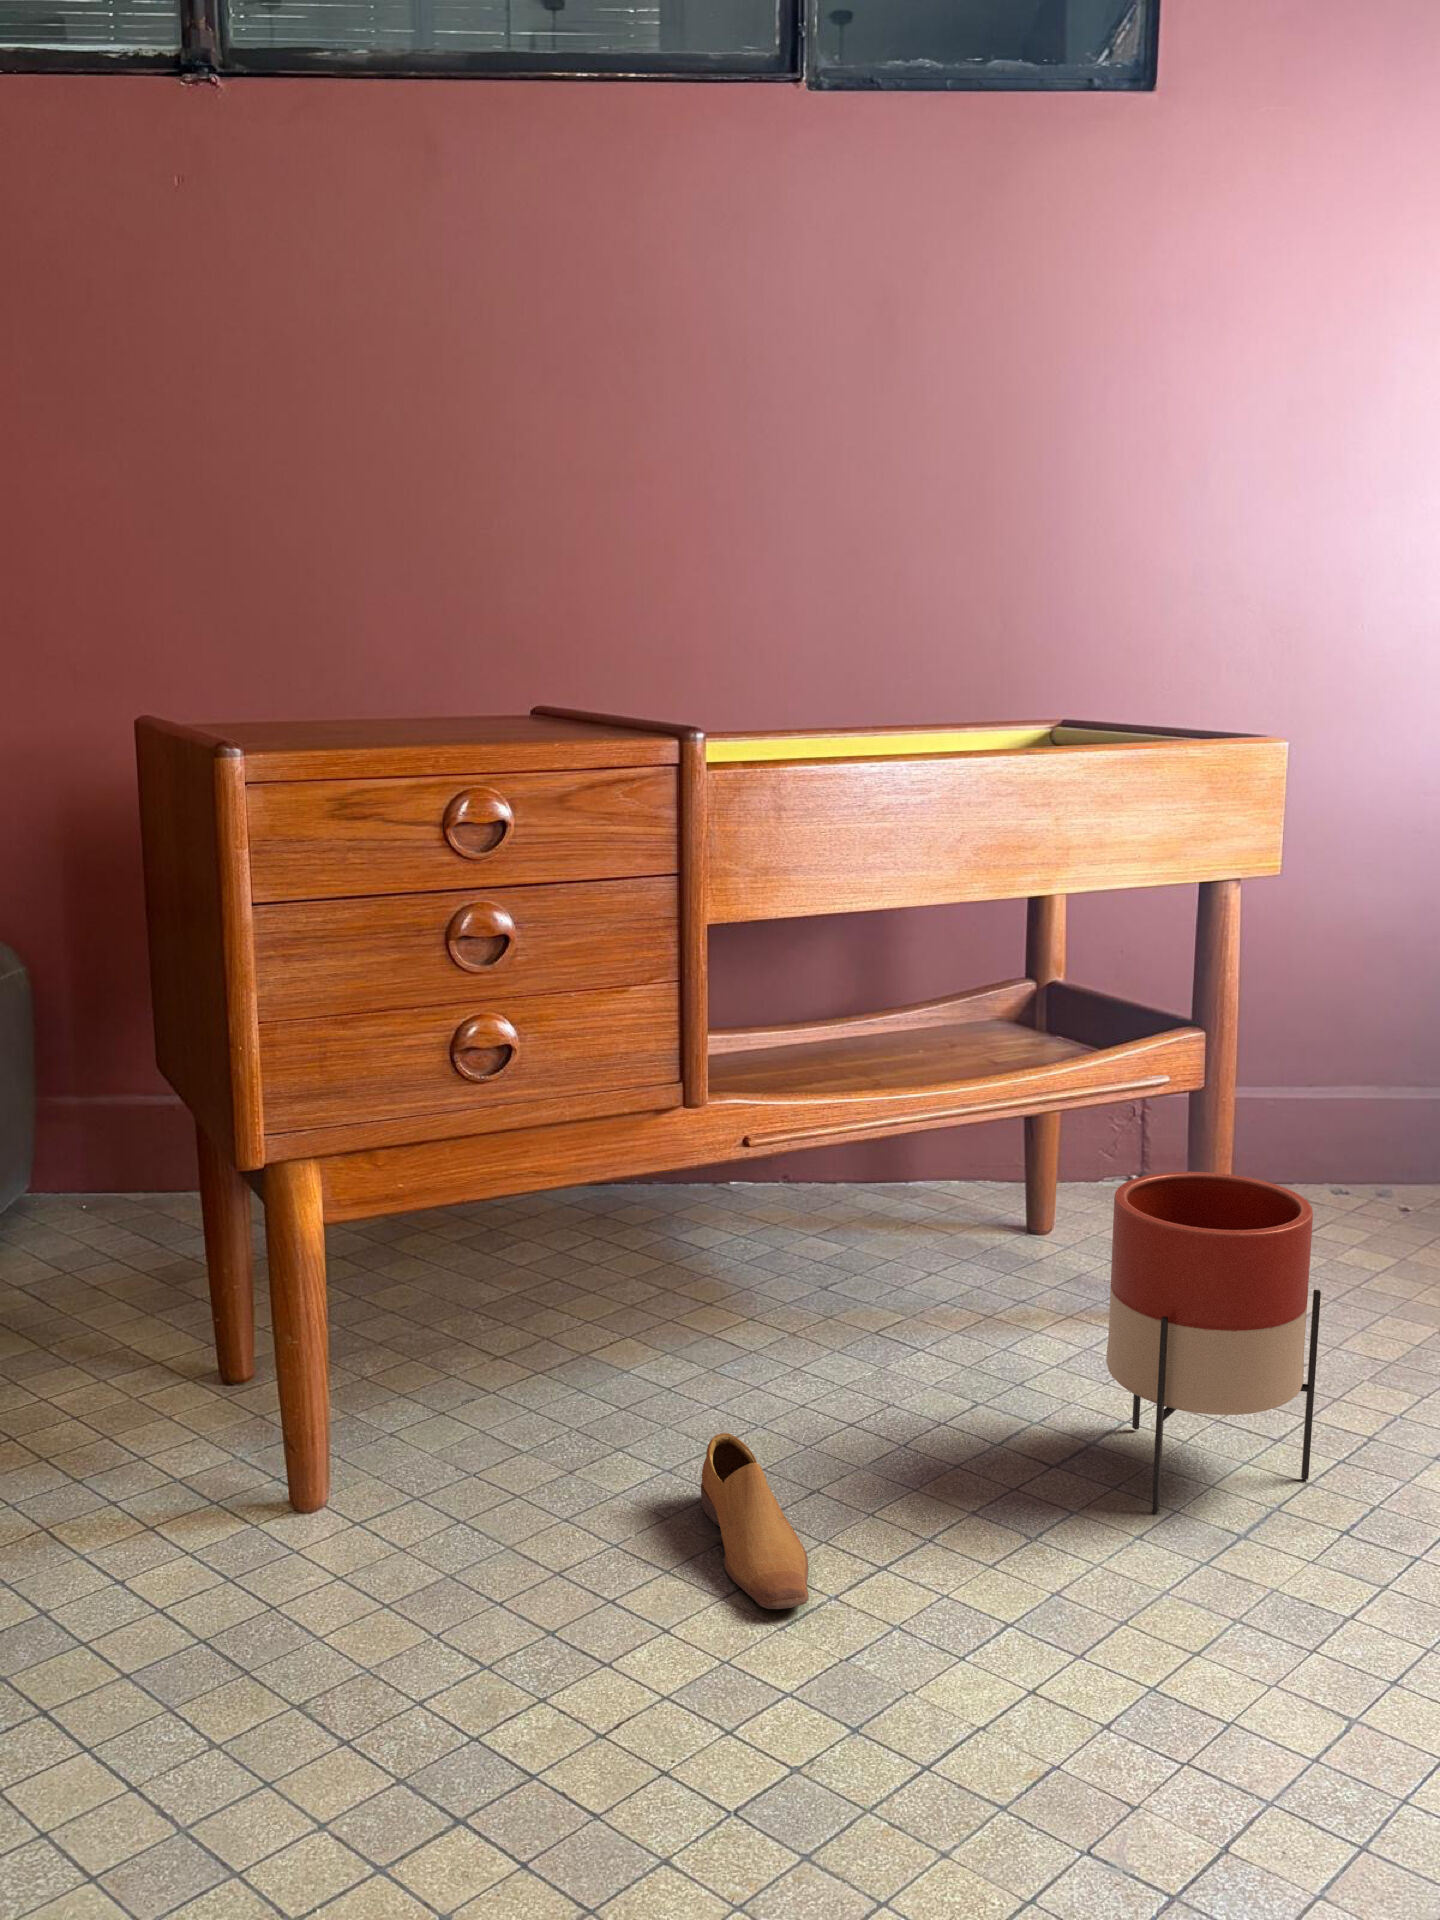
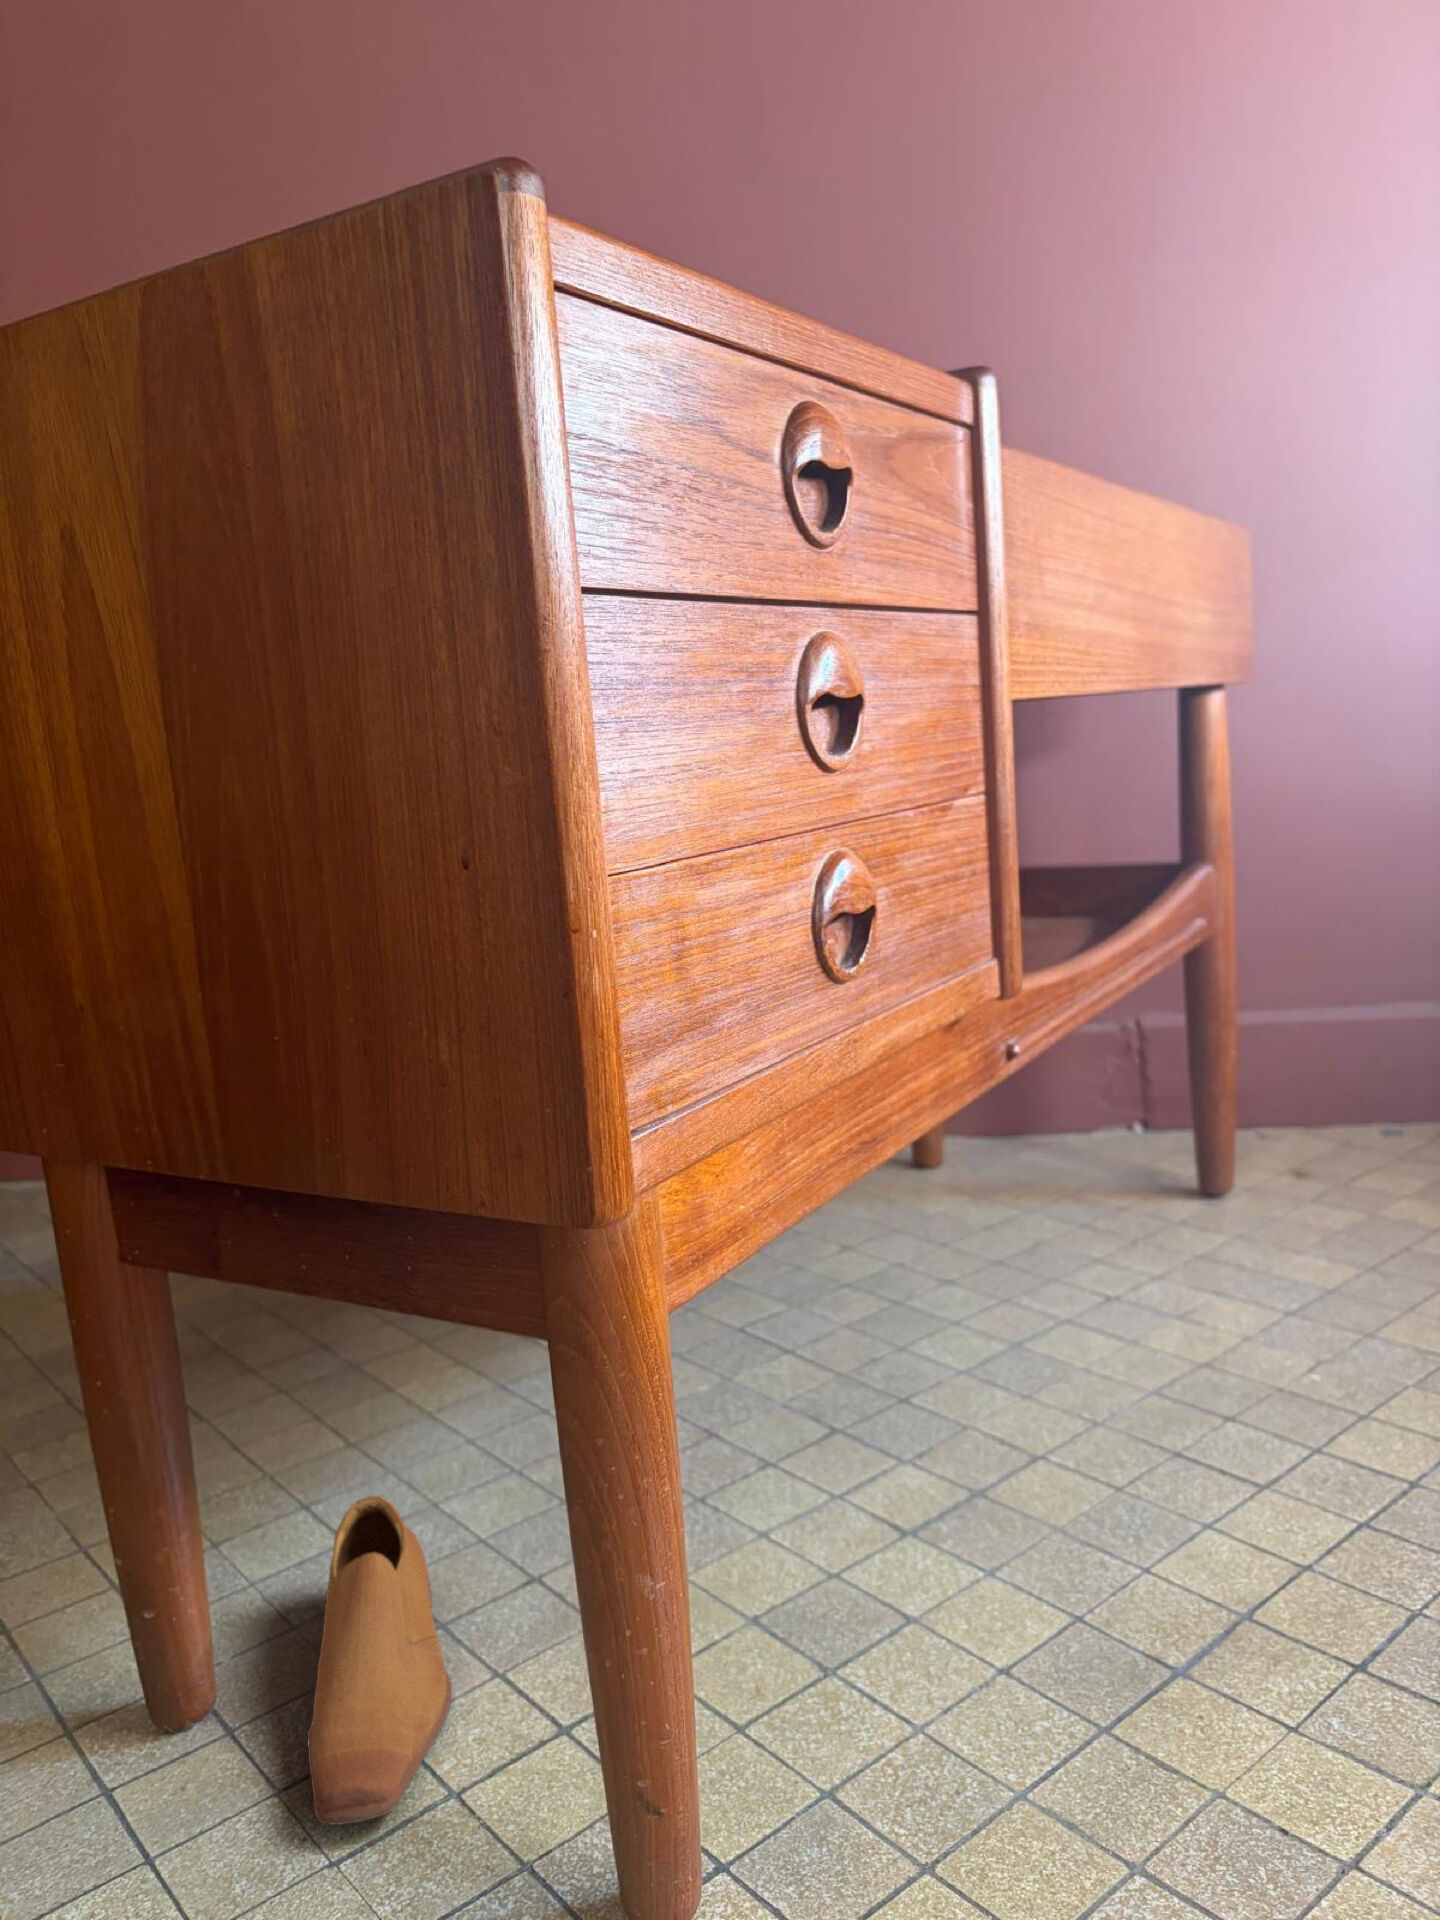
planter: present [1106,1172,1321,1514] -> none [966,1081,1305,1625]

